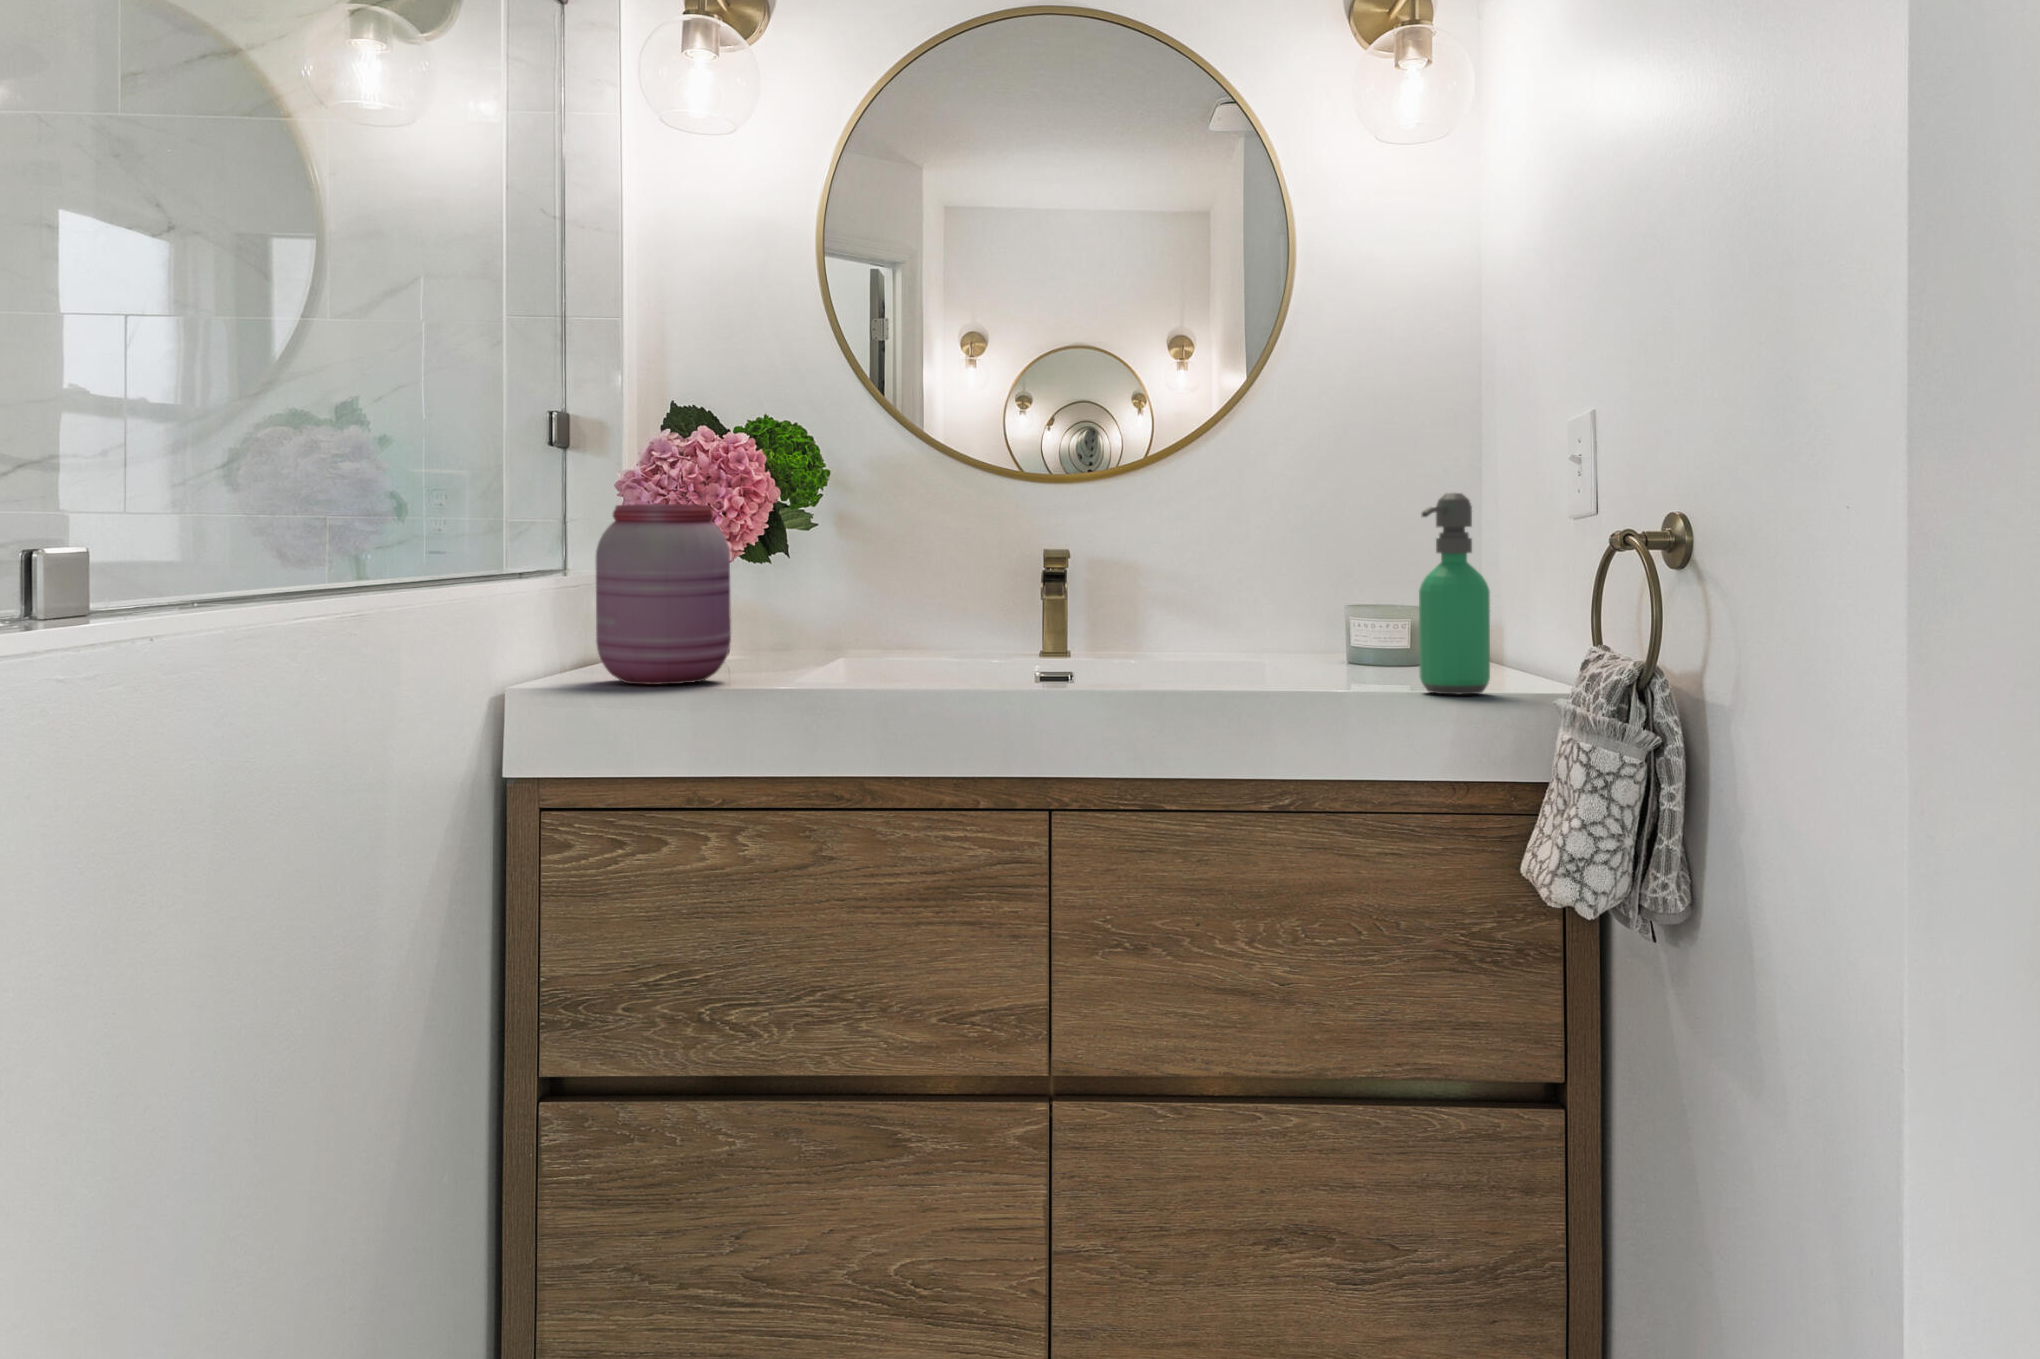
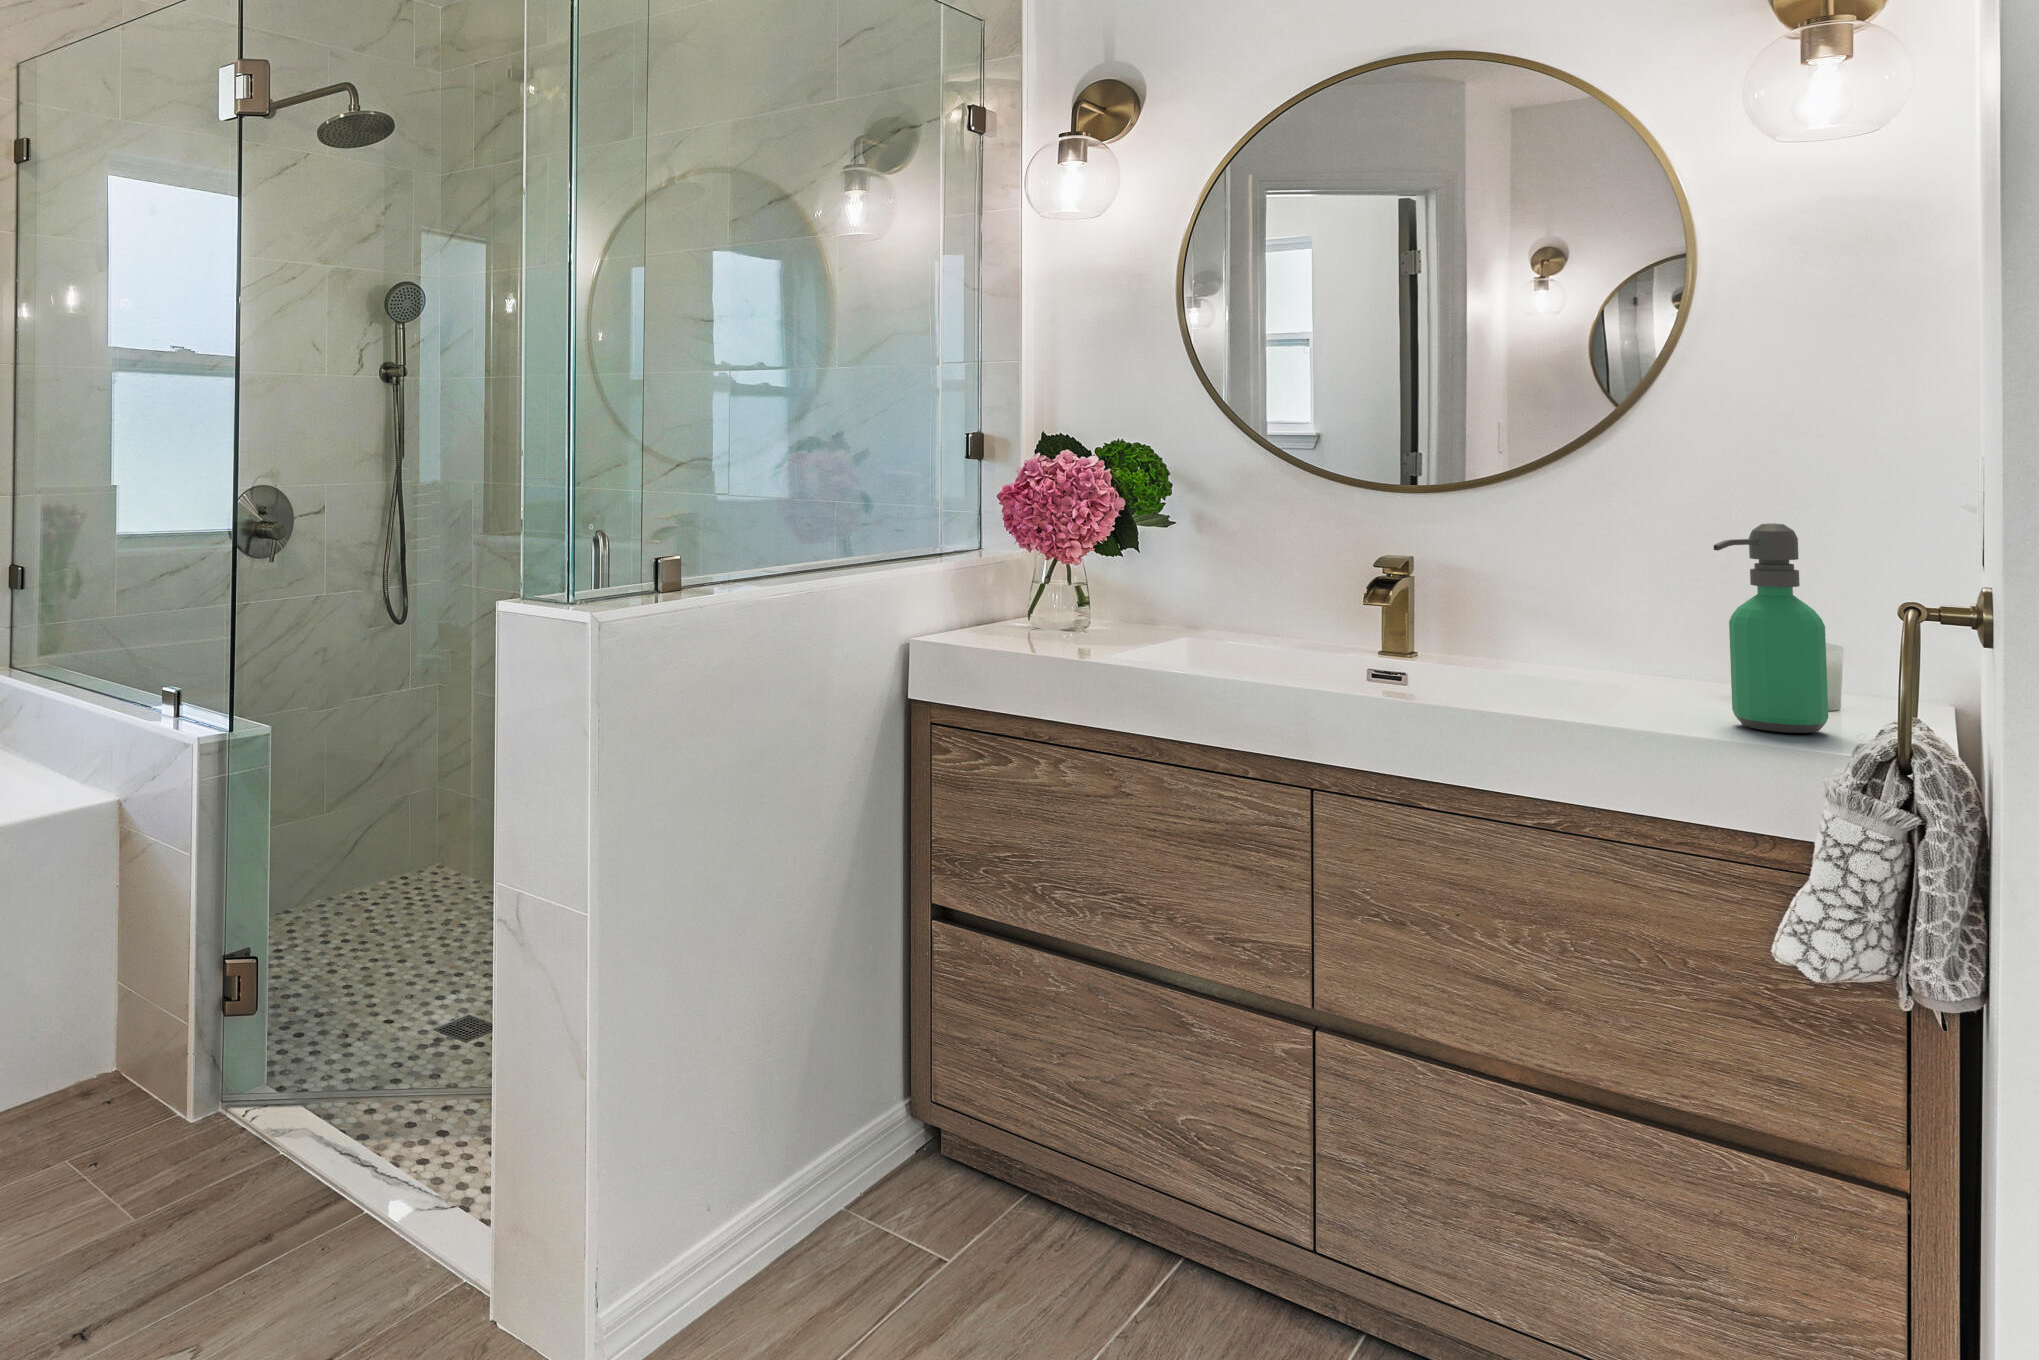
jar: present [596,504,731,684] -> none [971,516,1072,647]

